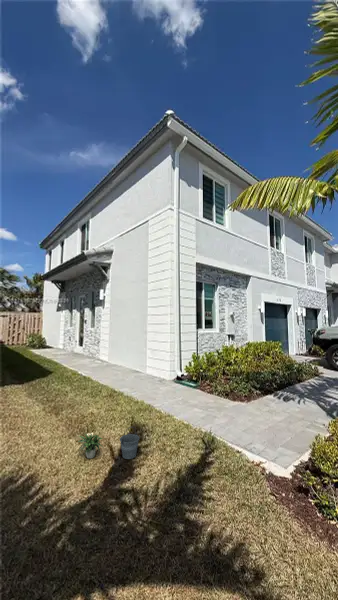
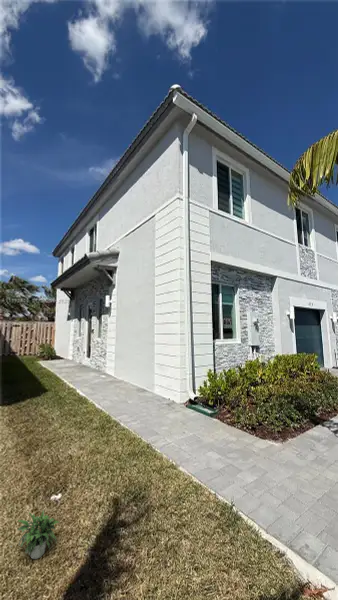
bucket: present [120,427,139,459] -> none [83,505,115,564]

